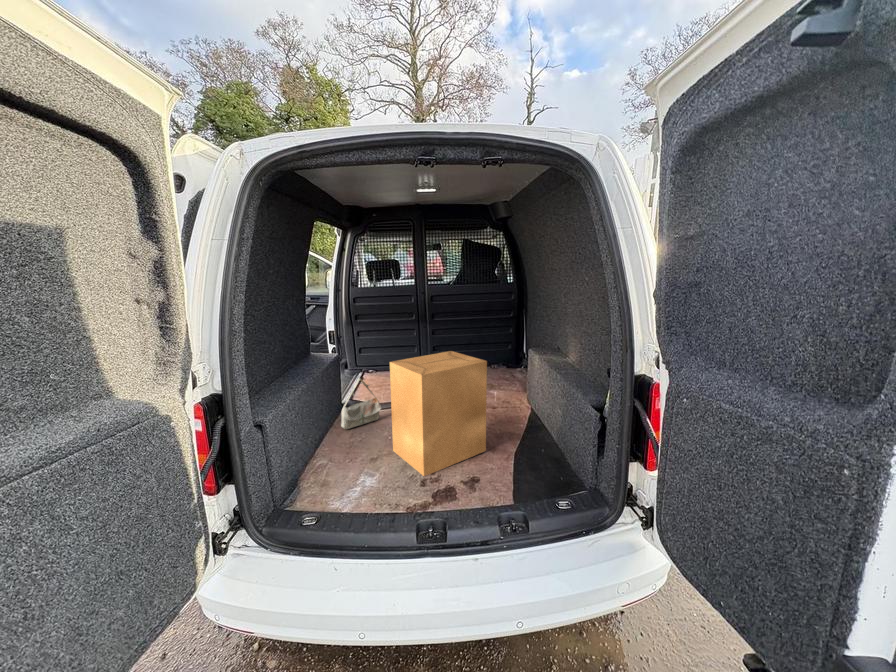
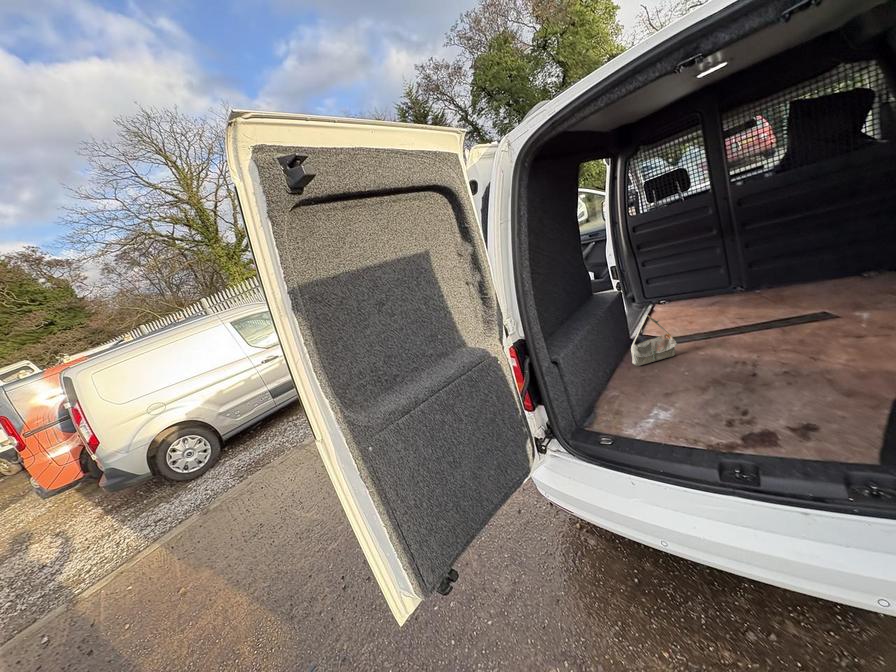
cardboard box: present [390,351,487,476] -> none [677,271,832,416]

